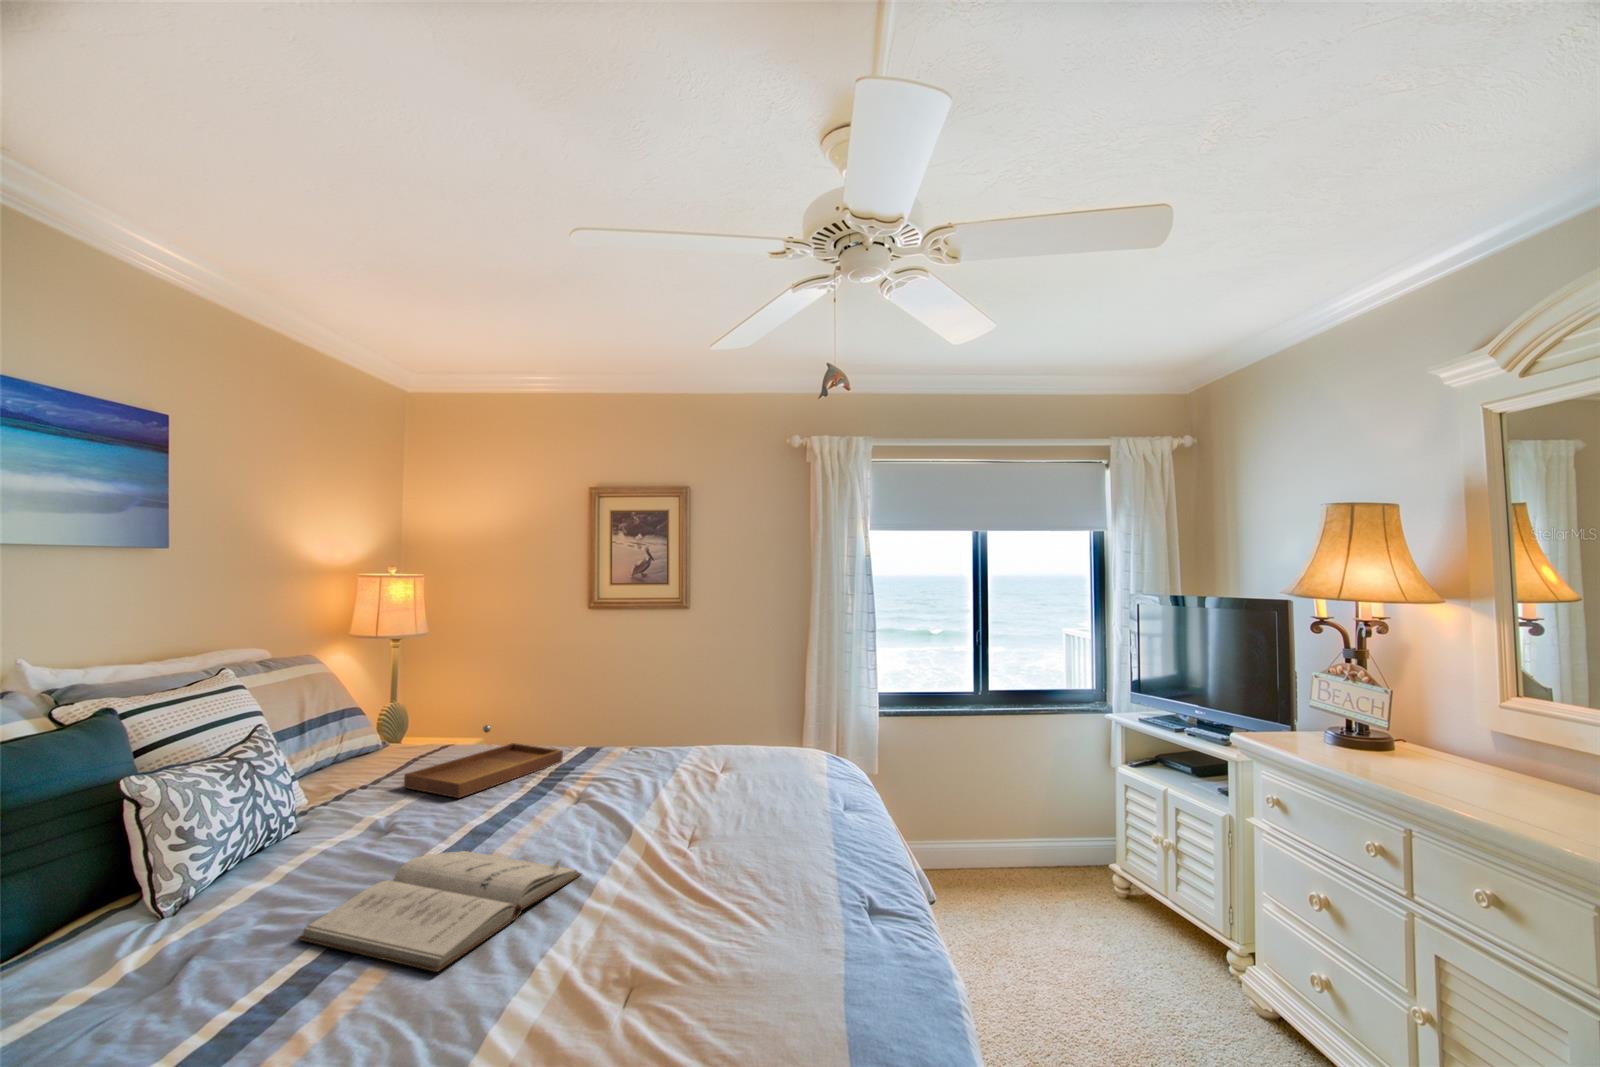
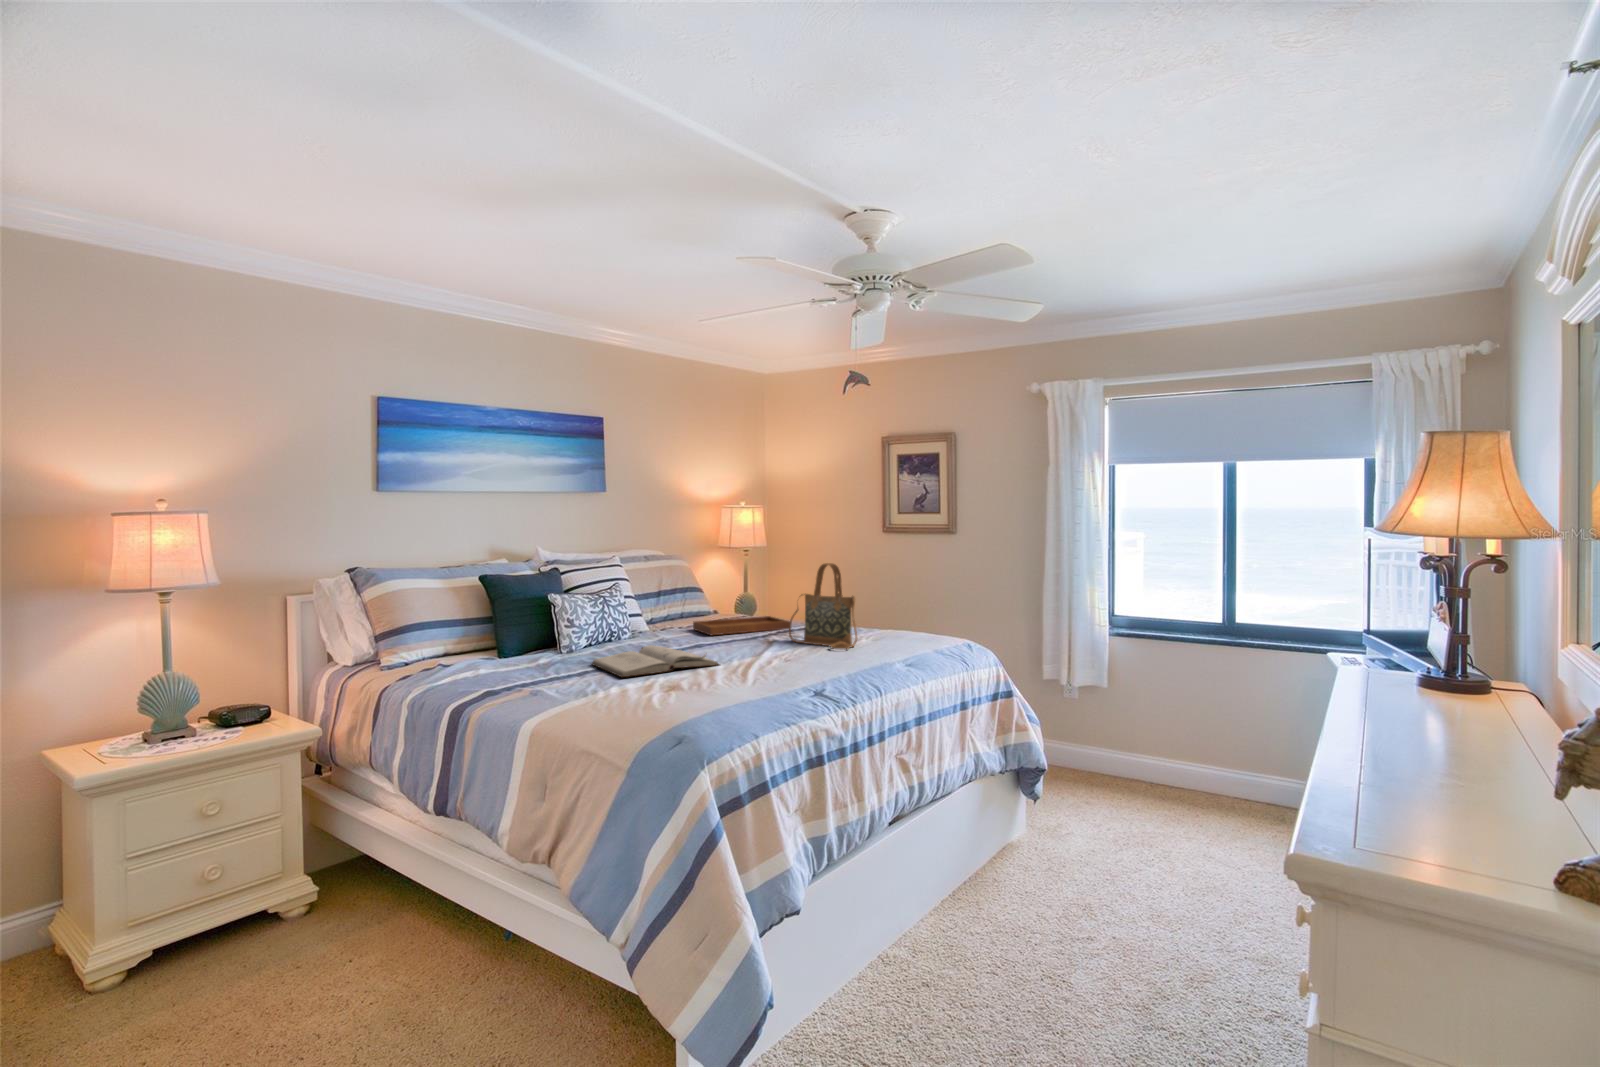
handbag: none [605,668,725,799] -> present [789,563,858,649]

